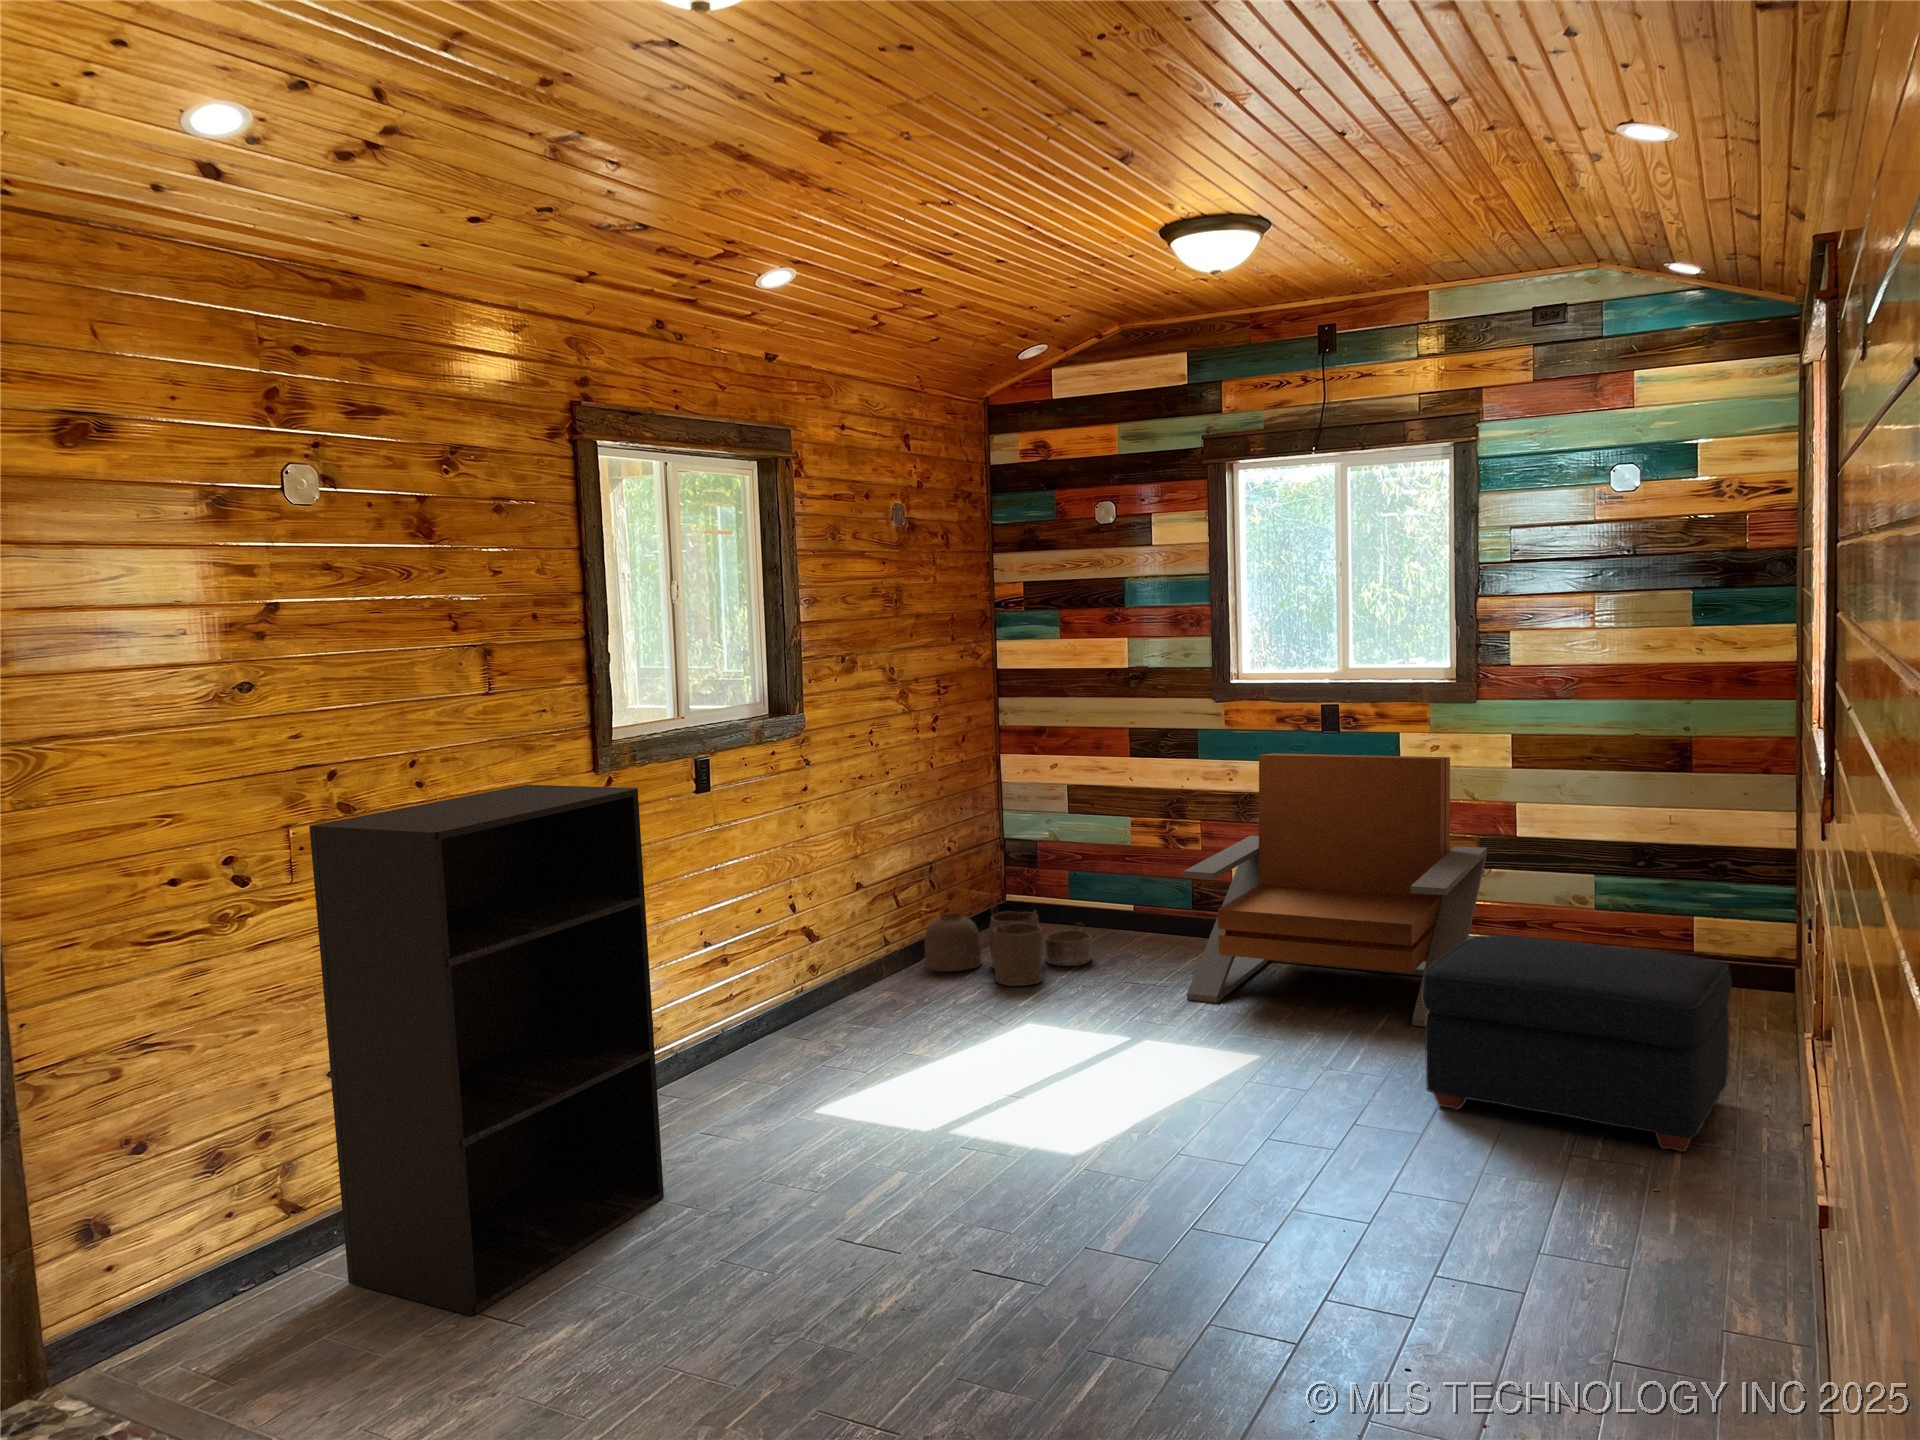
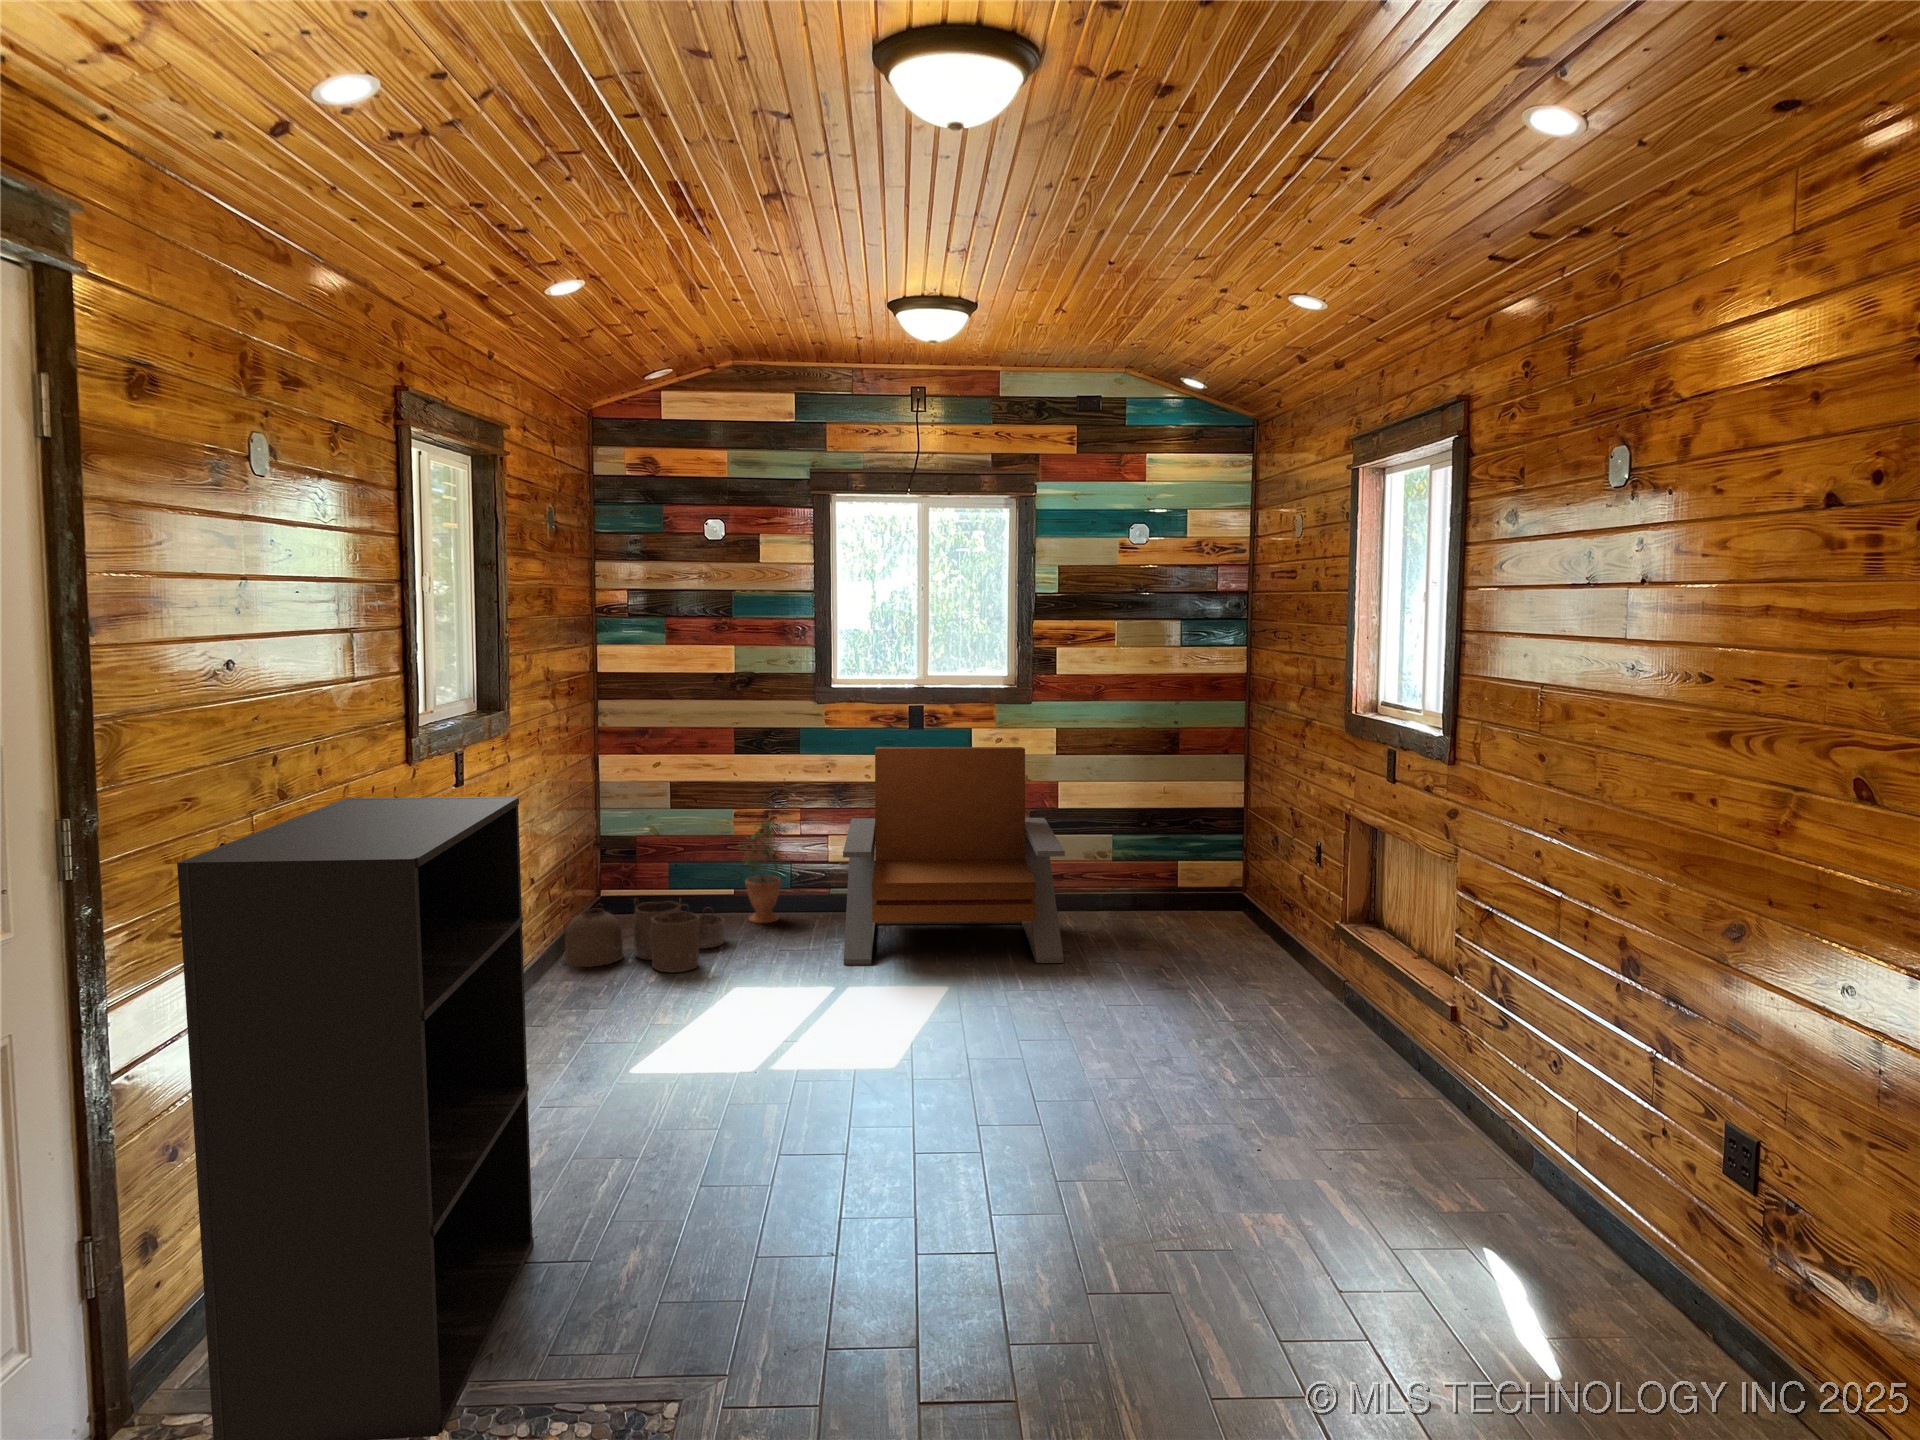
potted plant: none [1123,828,1175,947] -> present [738,821,782,923]
ottoman: present [1423,935,1732,1152] -> none [1106,885,1315,1029]

